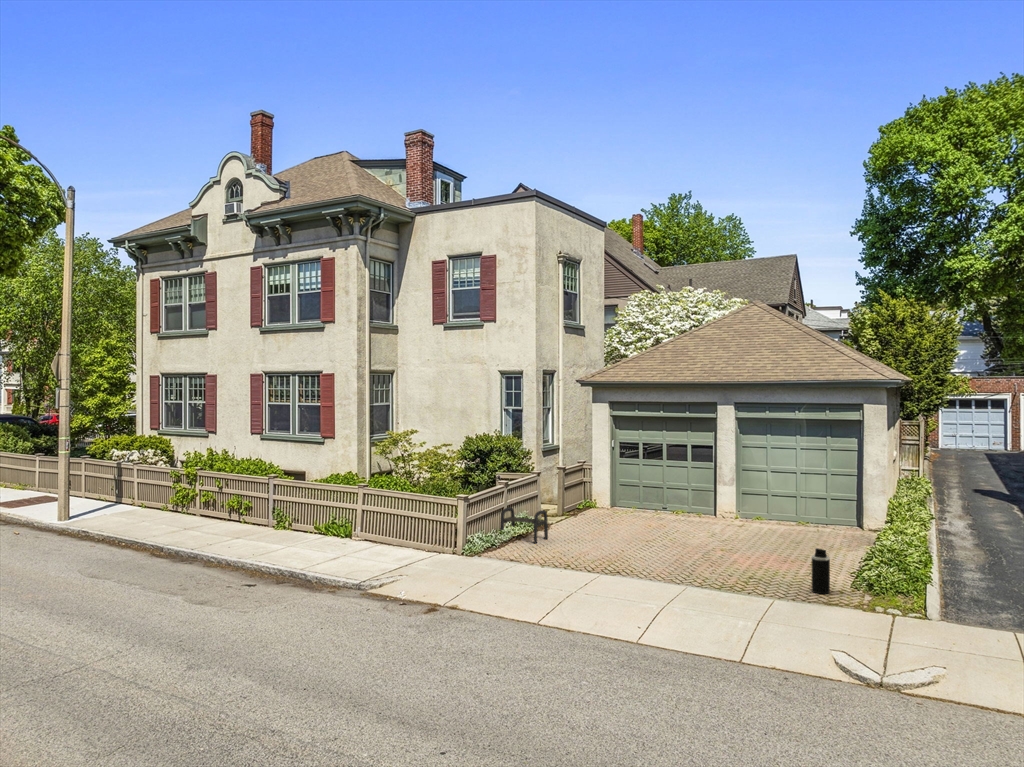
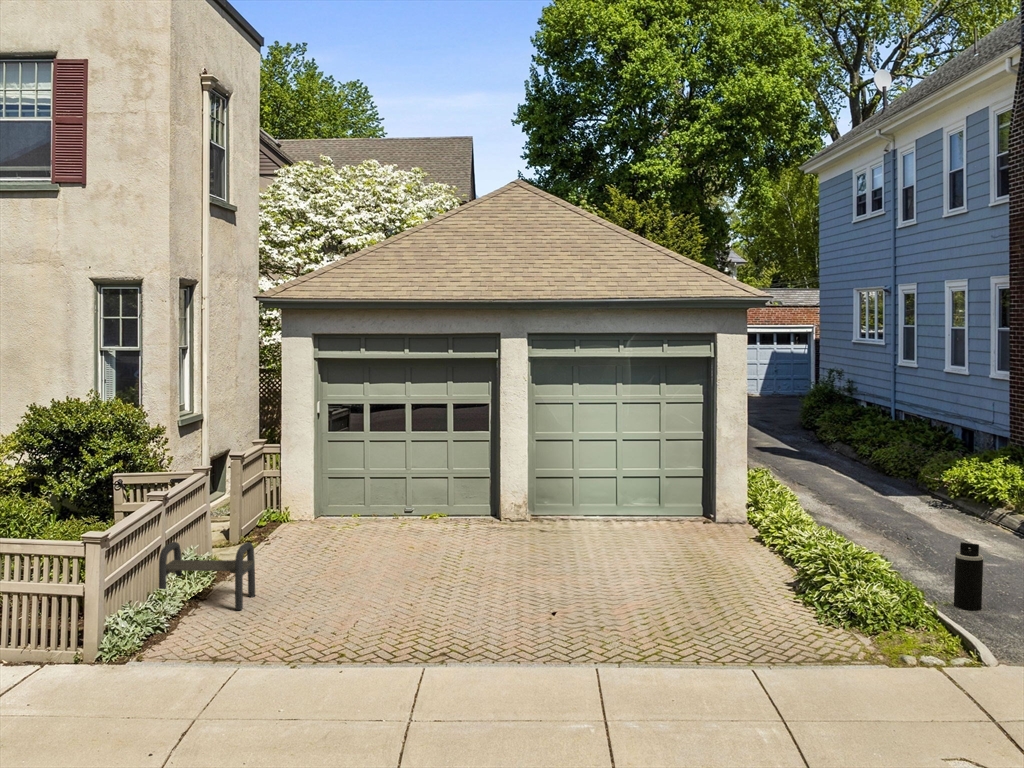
trash can: present [812,548,830,594] -> present [954,542,983,610]

